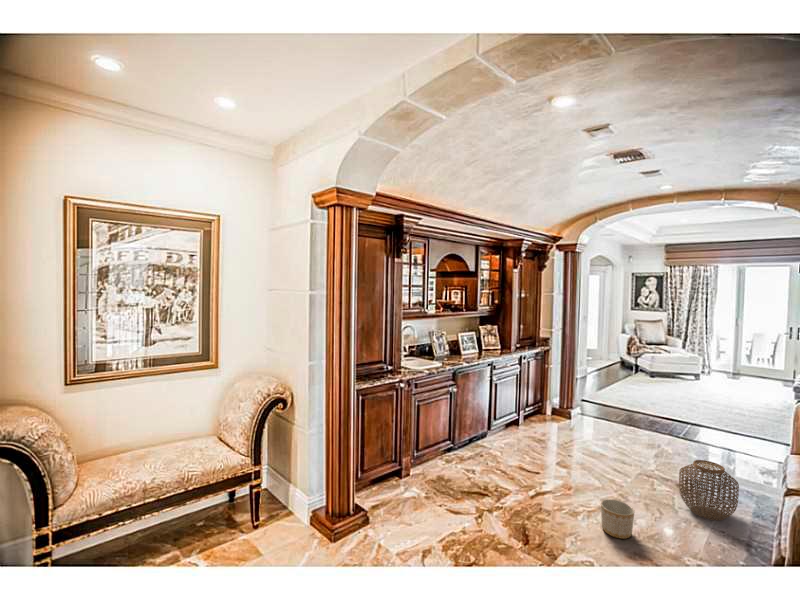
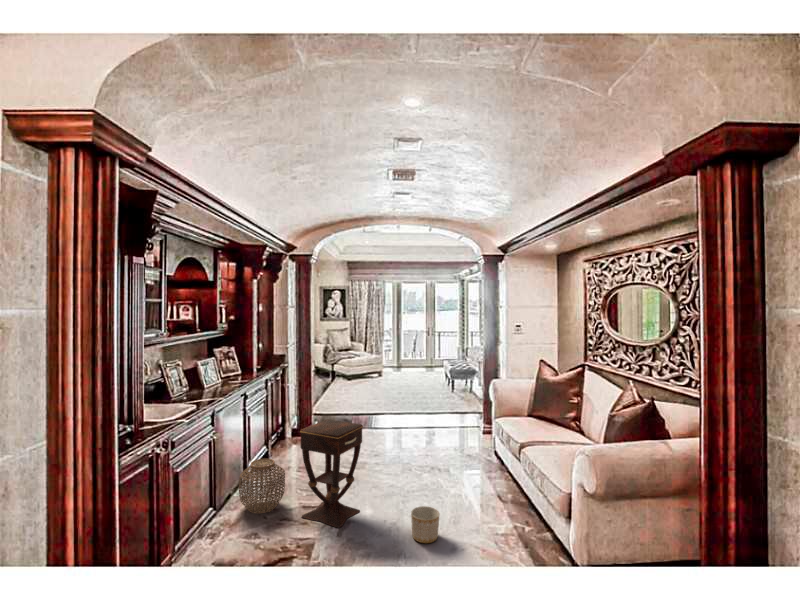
side table: none [513,395,574,492] -> present [300,419,363,528]
woven basket: present [679,460,739,521] -> present [239,459,285,514]

